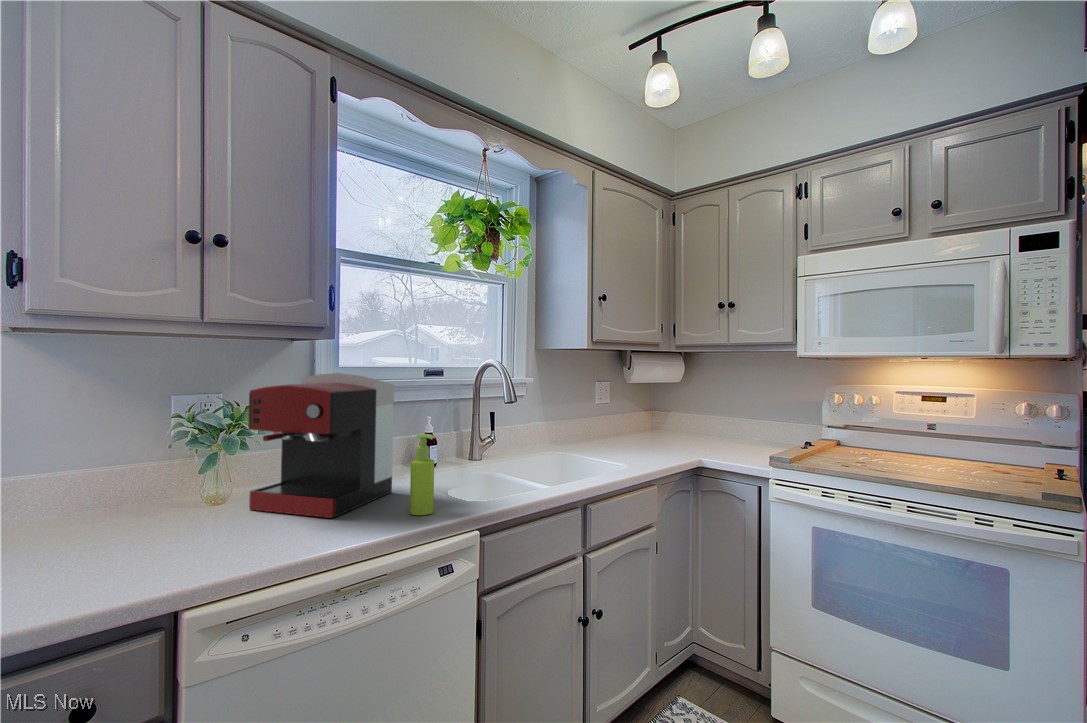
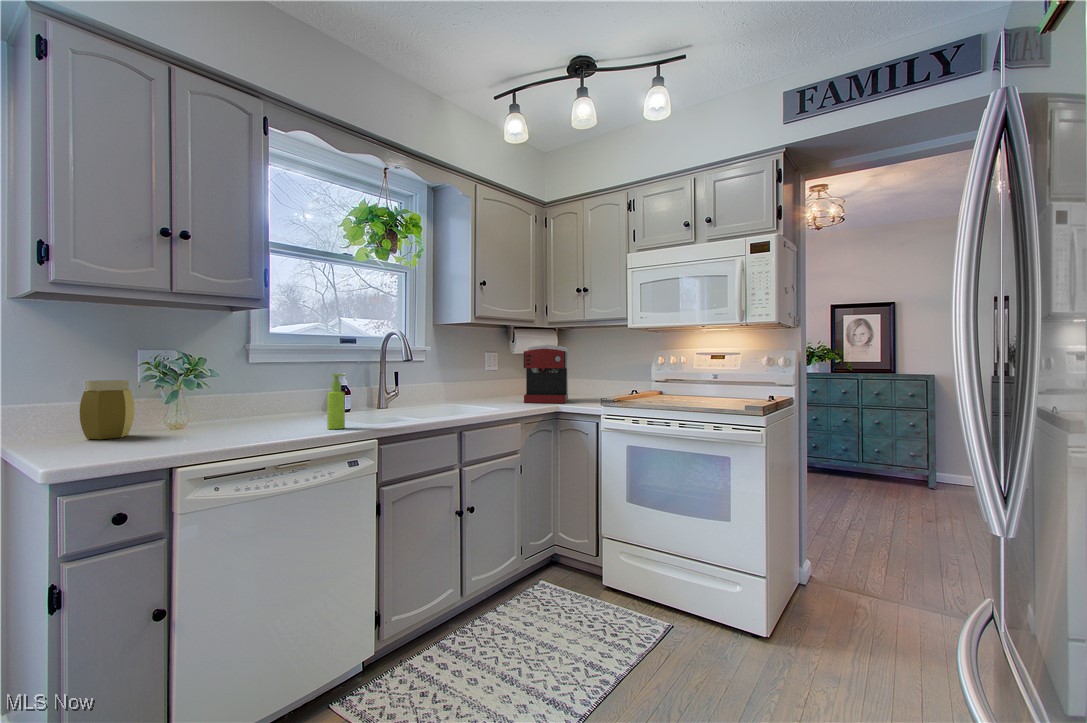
coffee maker: present [248,373,394,518] -> present [524,345,568,403]
jar: none [80,442,156,532] -> present [80,380,134,439]

